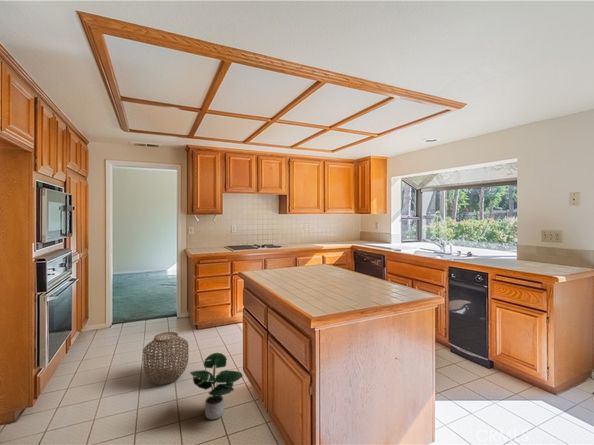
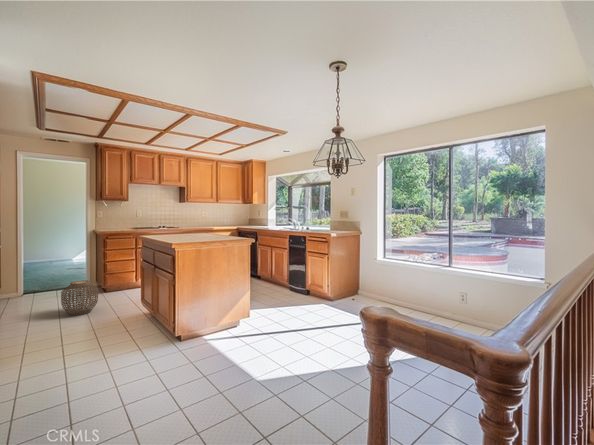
potted plant: present [190,353,243,420] -> none [99,287,138,325]

